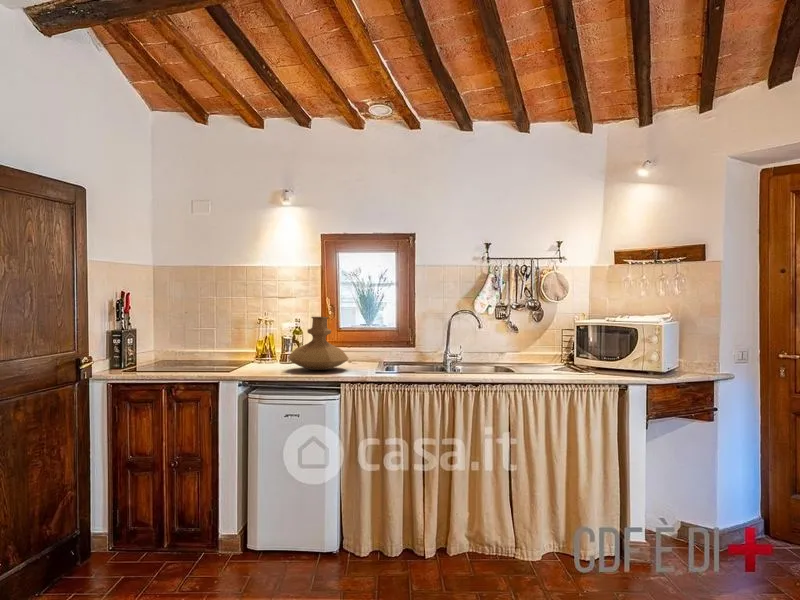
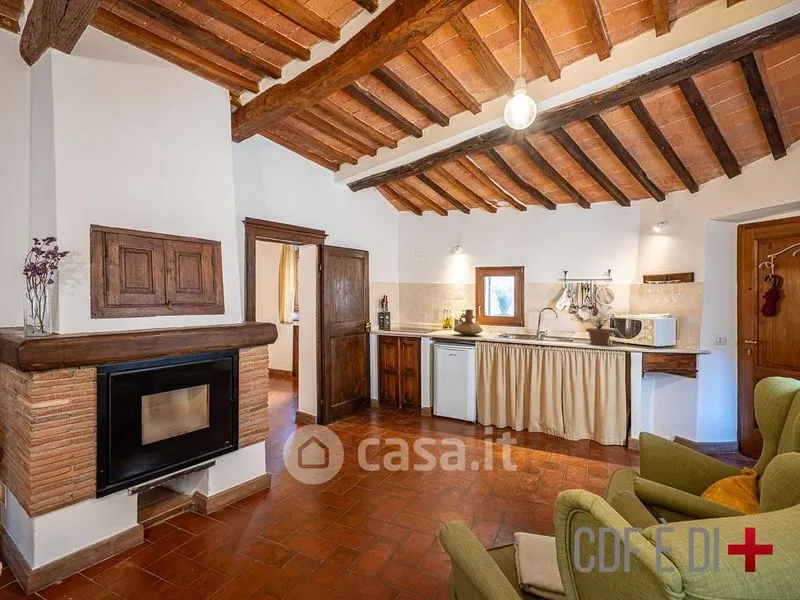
potted plant: none [530,300,597,375] -> present [582,305,616,345]

